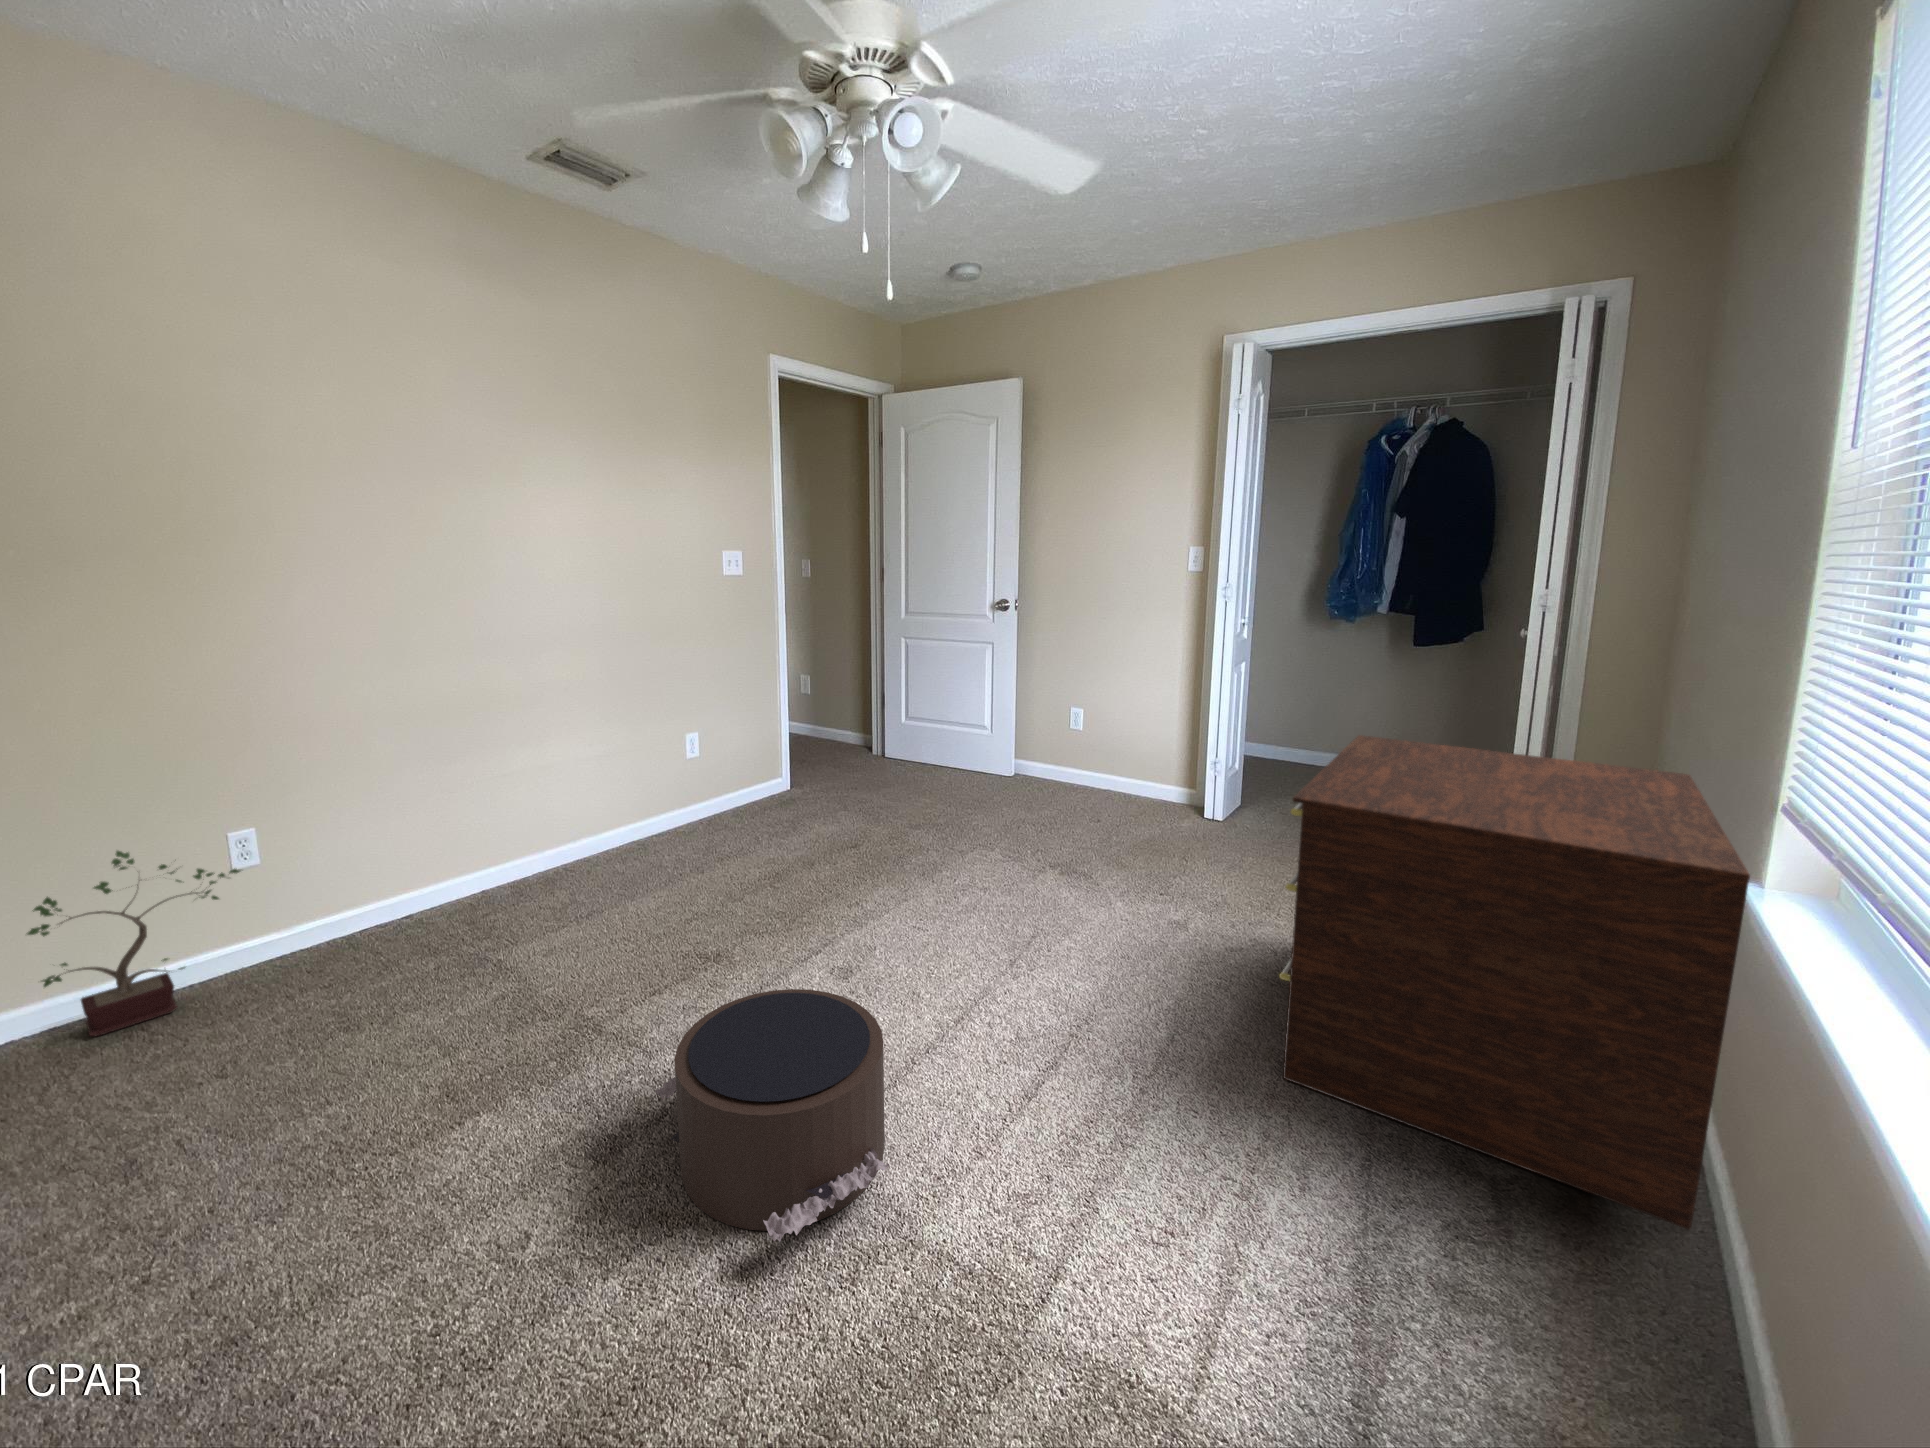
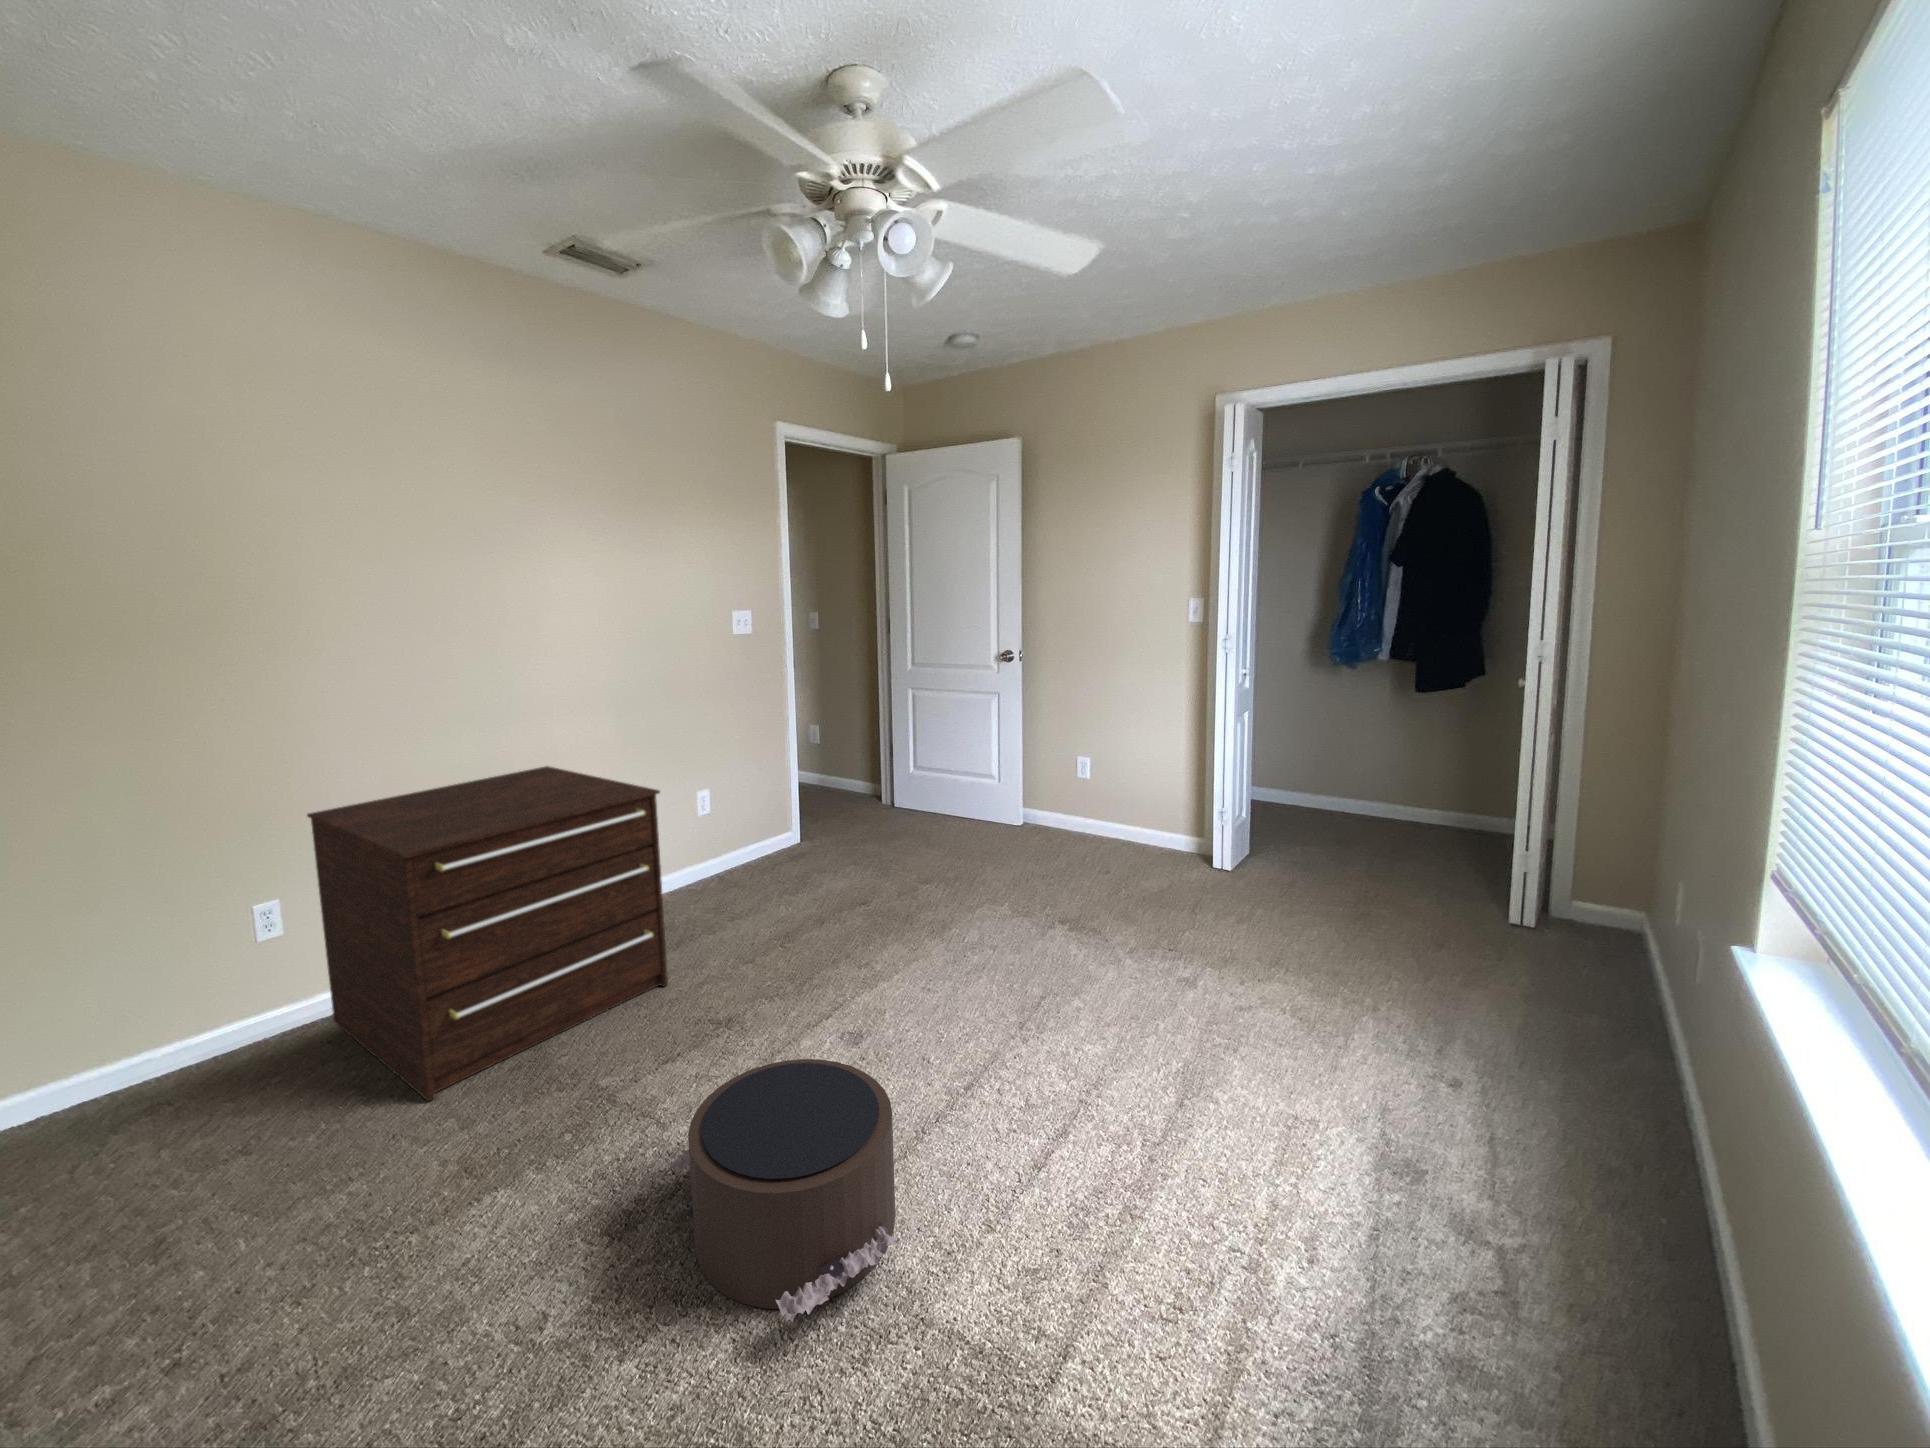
dresser: present [1279,735,1750,1229] -> present [307,766,668,1101]
potted plant: present [27,851,240,1036] -> none [60,925,271,1111]

